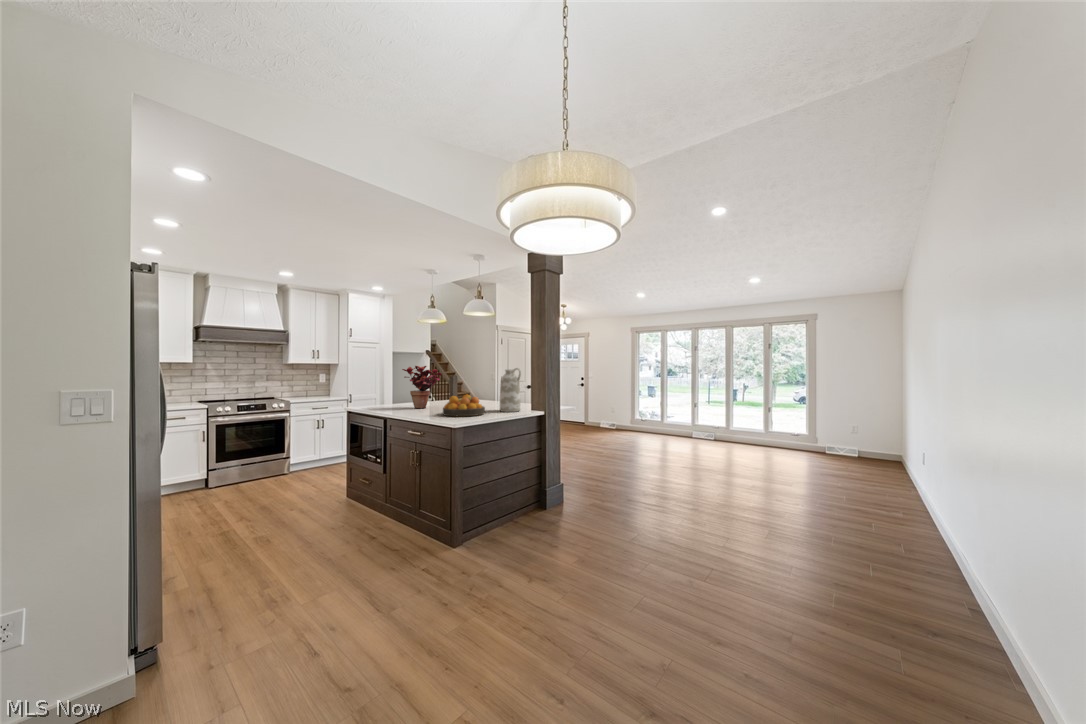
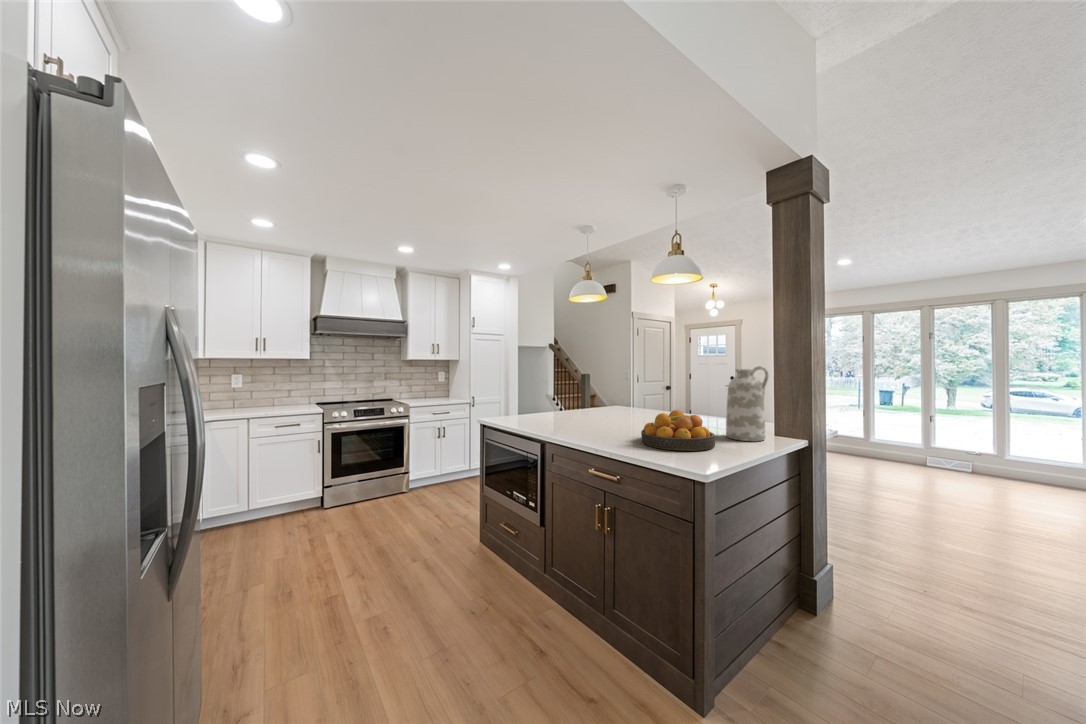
potted plant: present [402,366,441,408] -> none [563,362,622,427]

